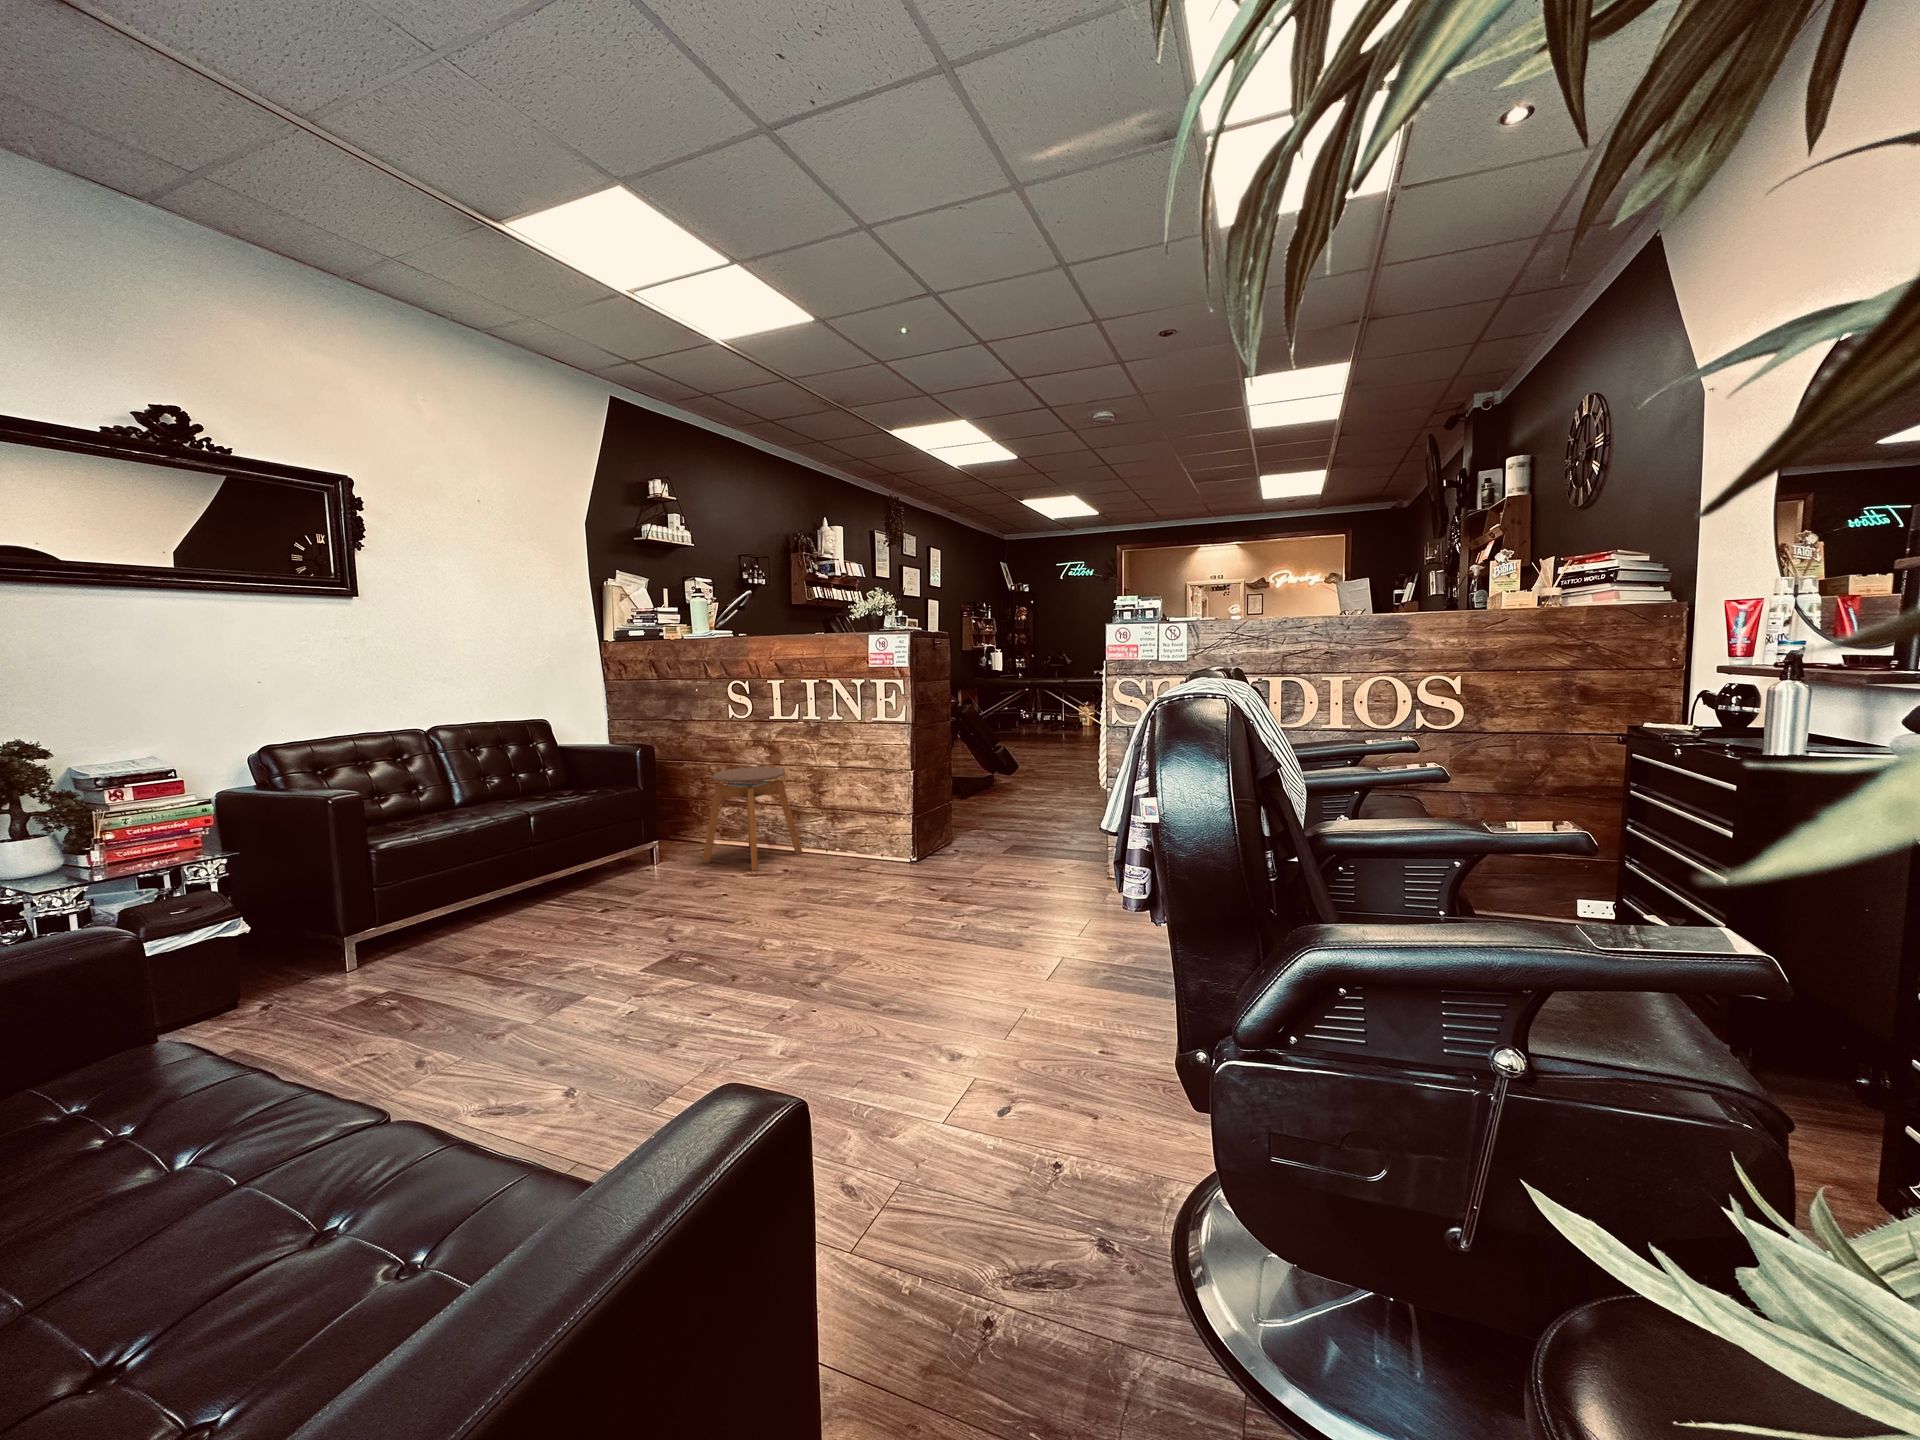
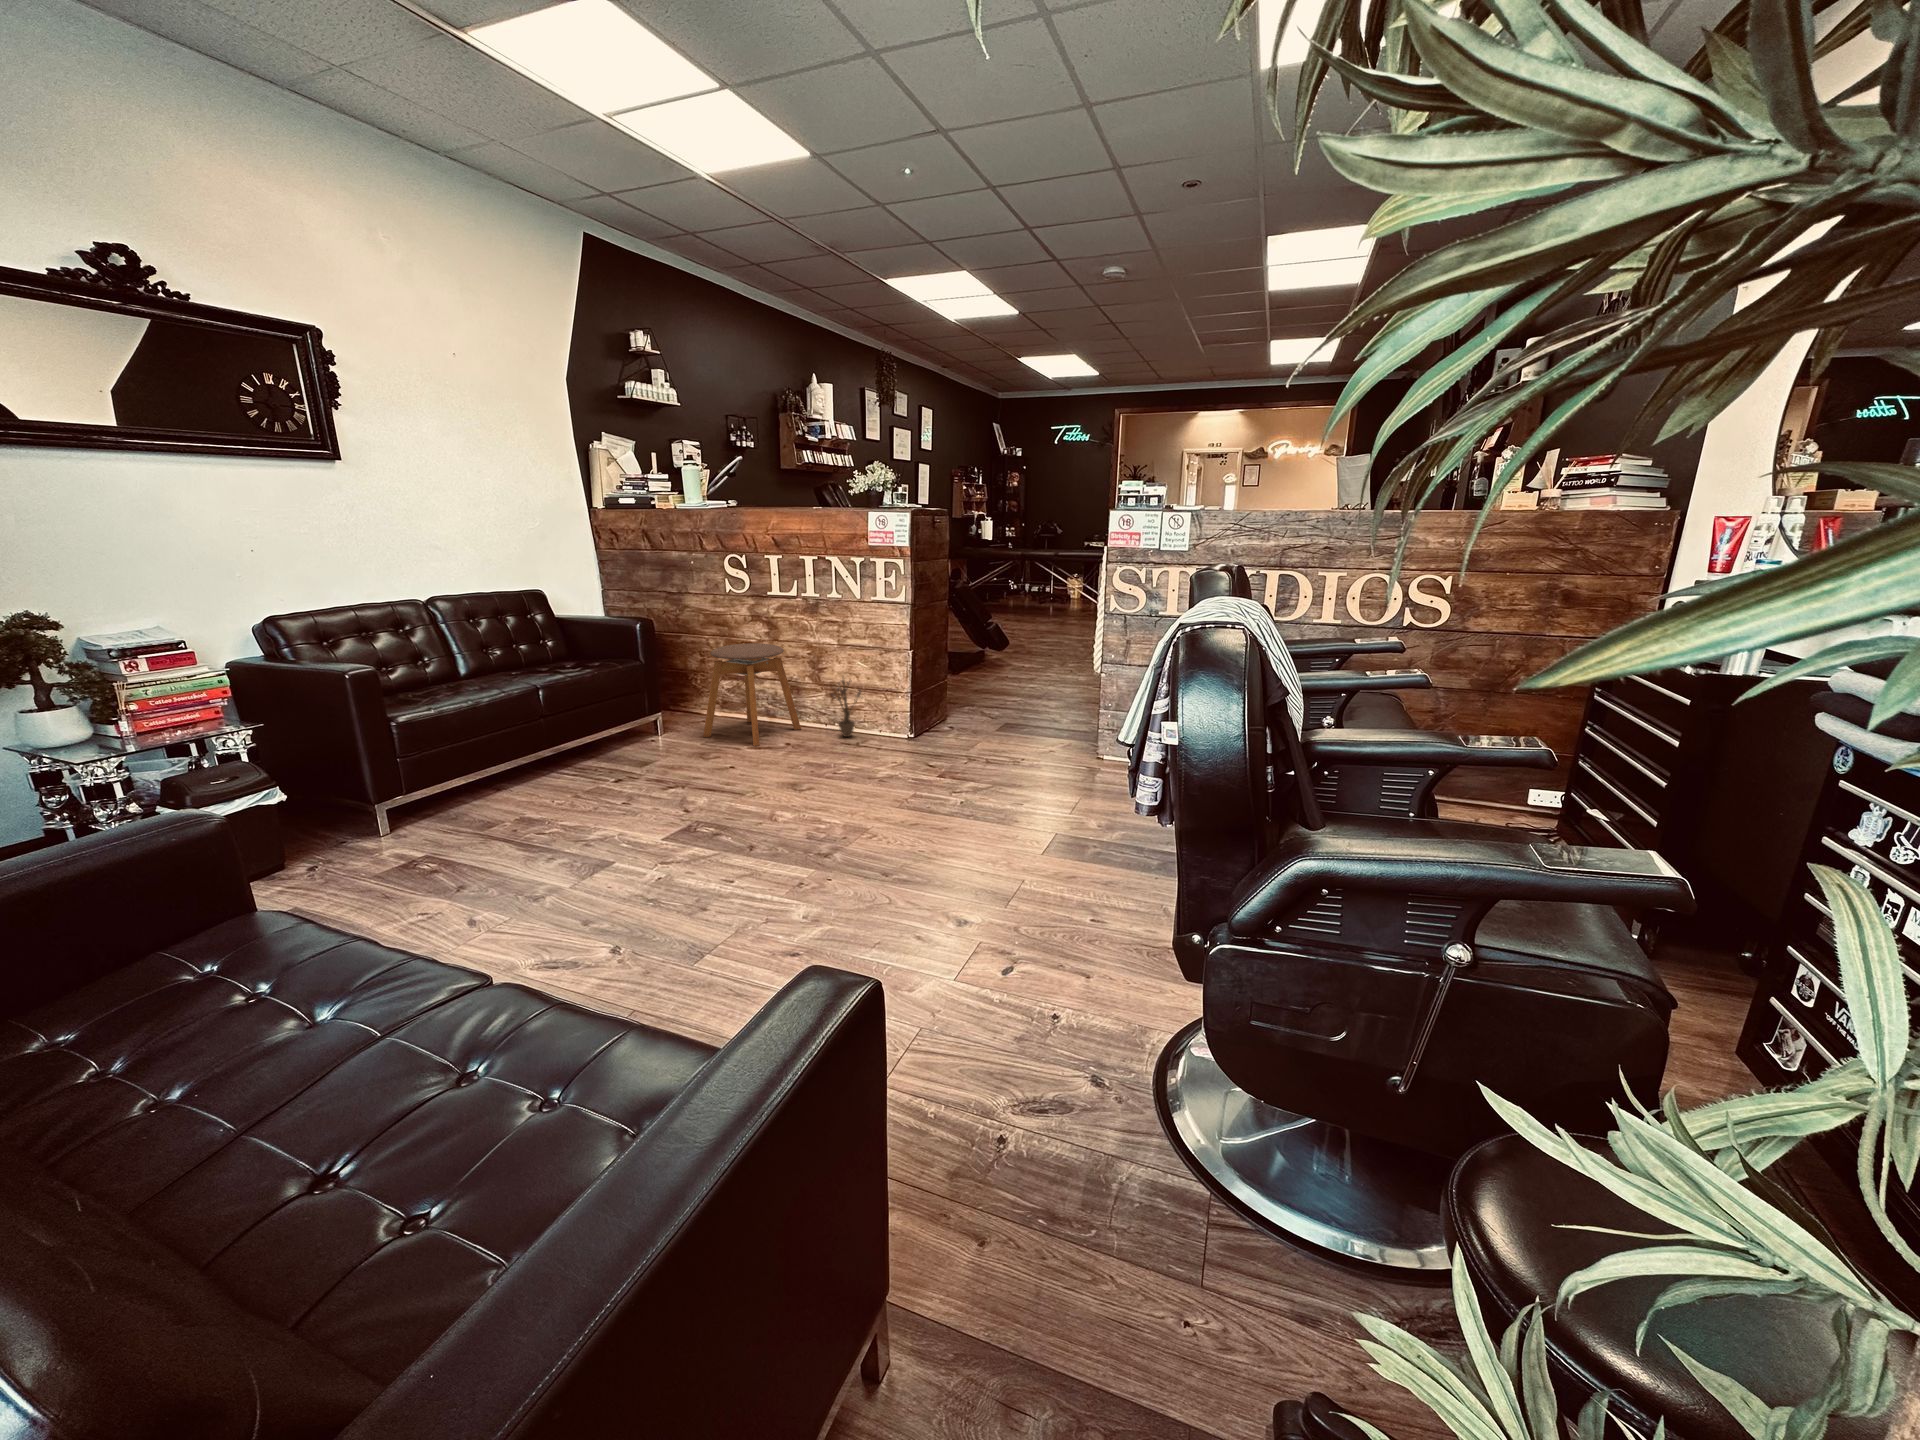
decorative plant: none [828,797,864,860] -> present [830,680,861,737]

